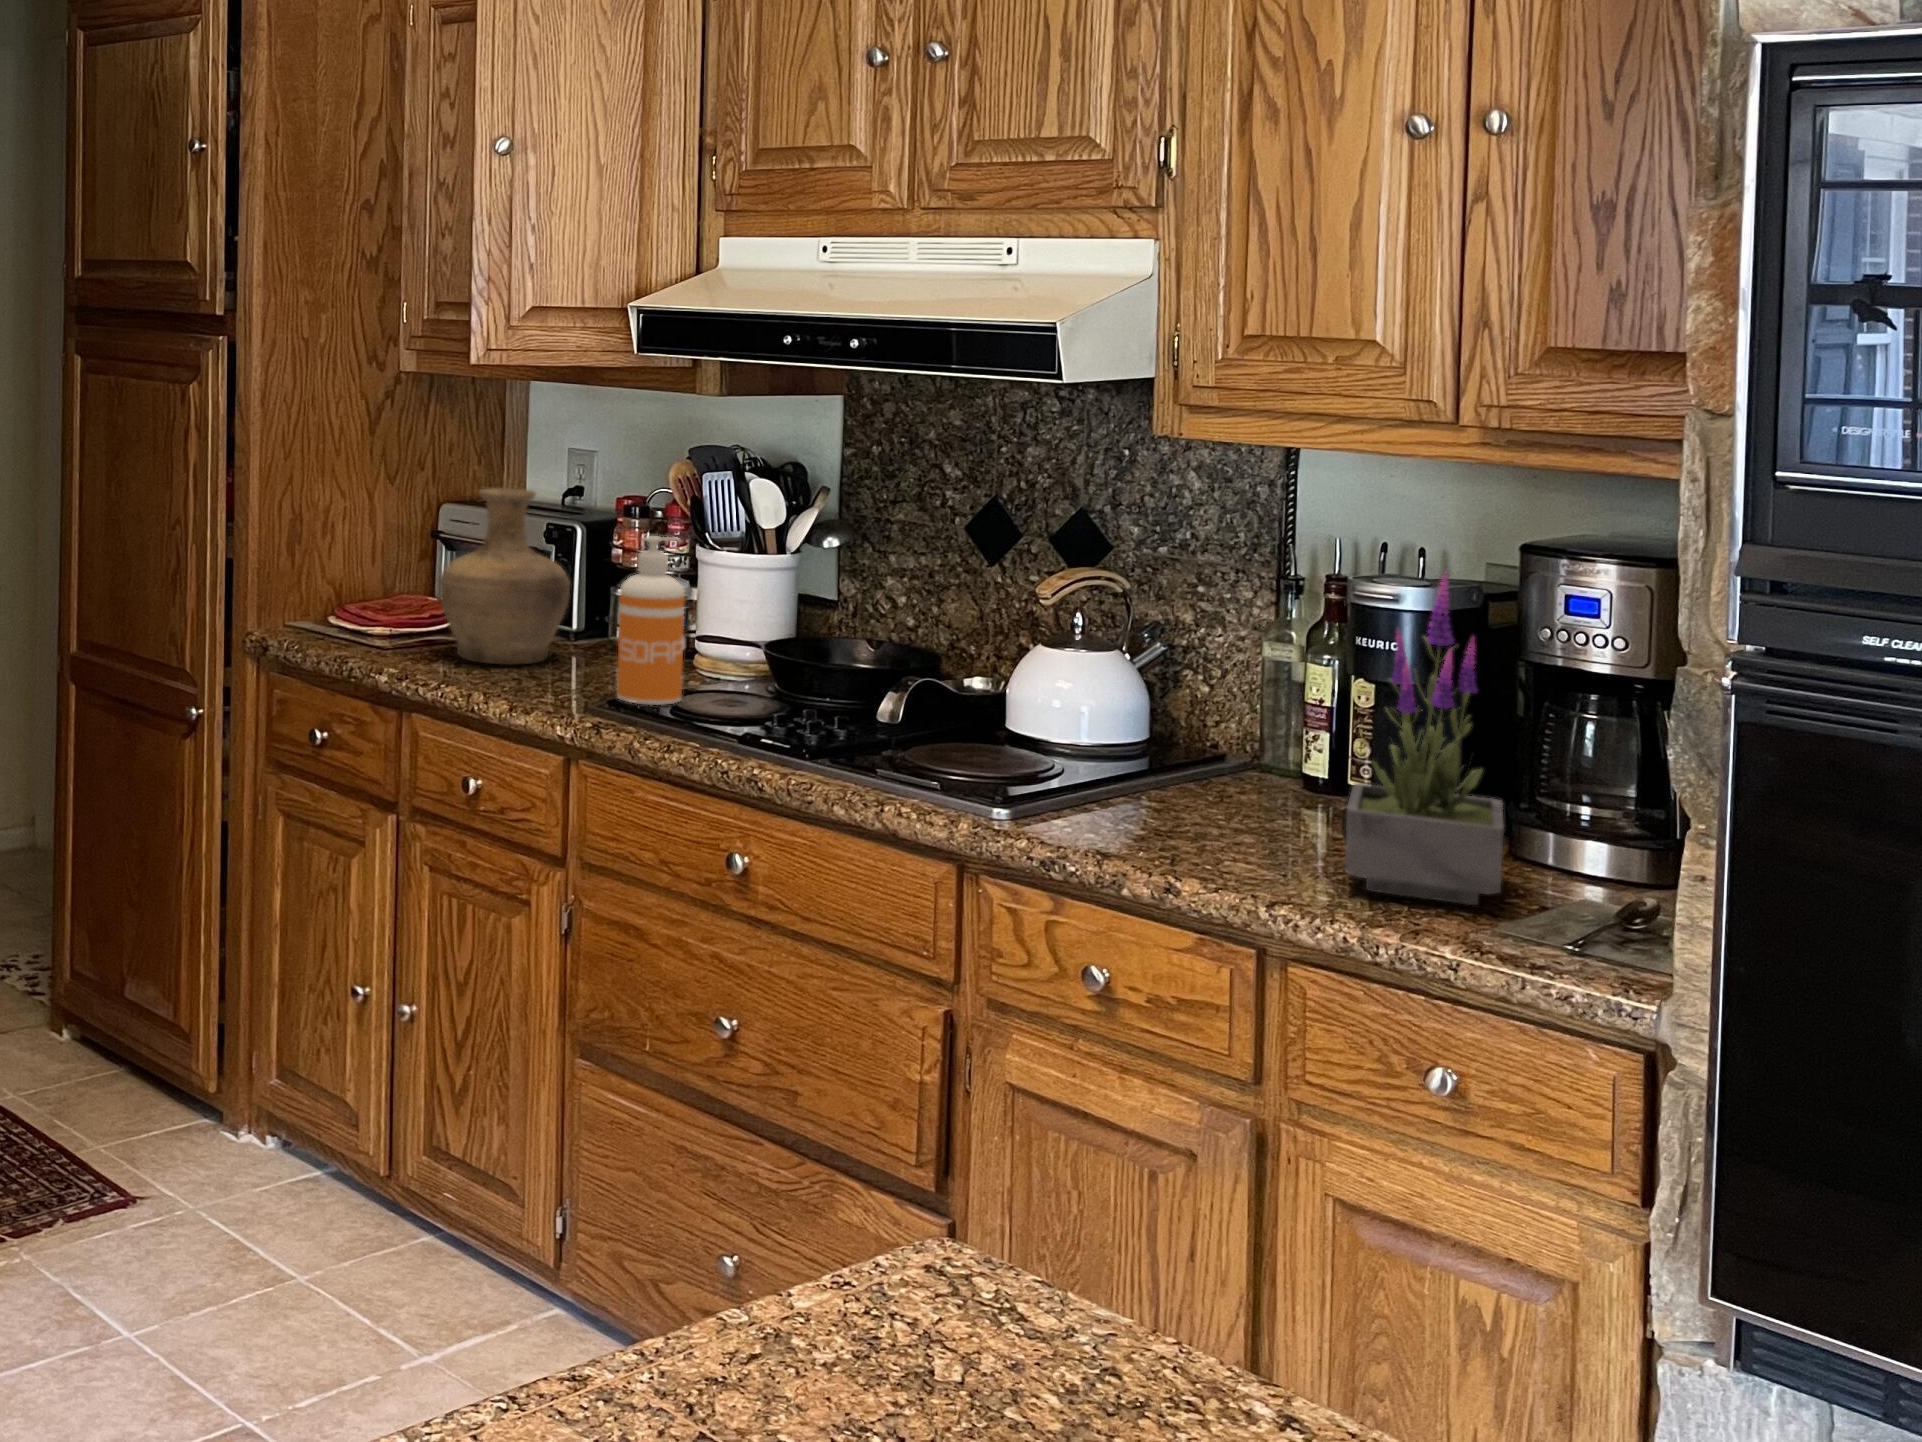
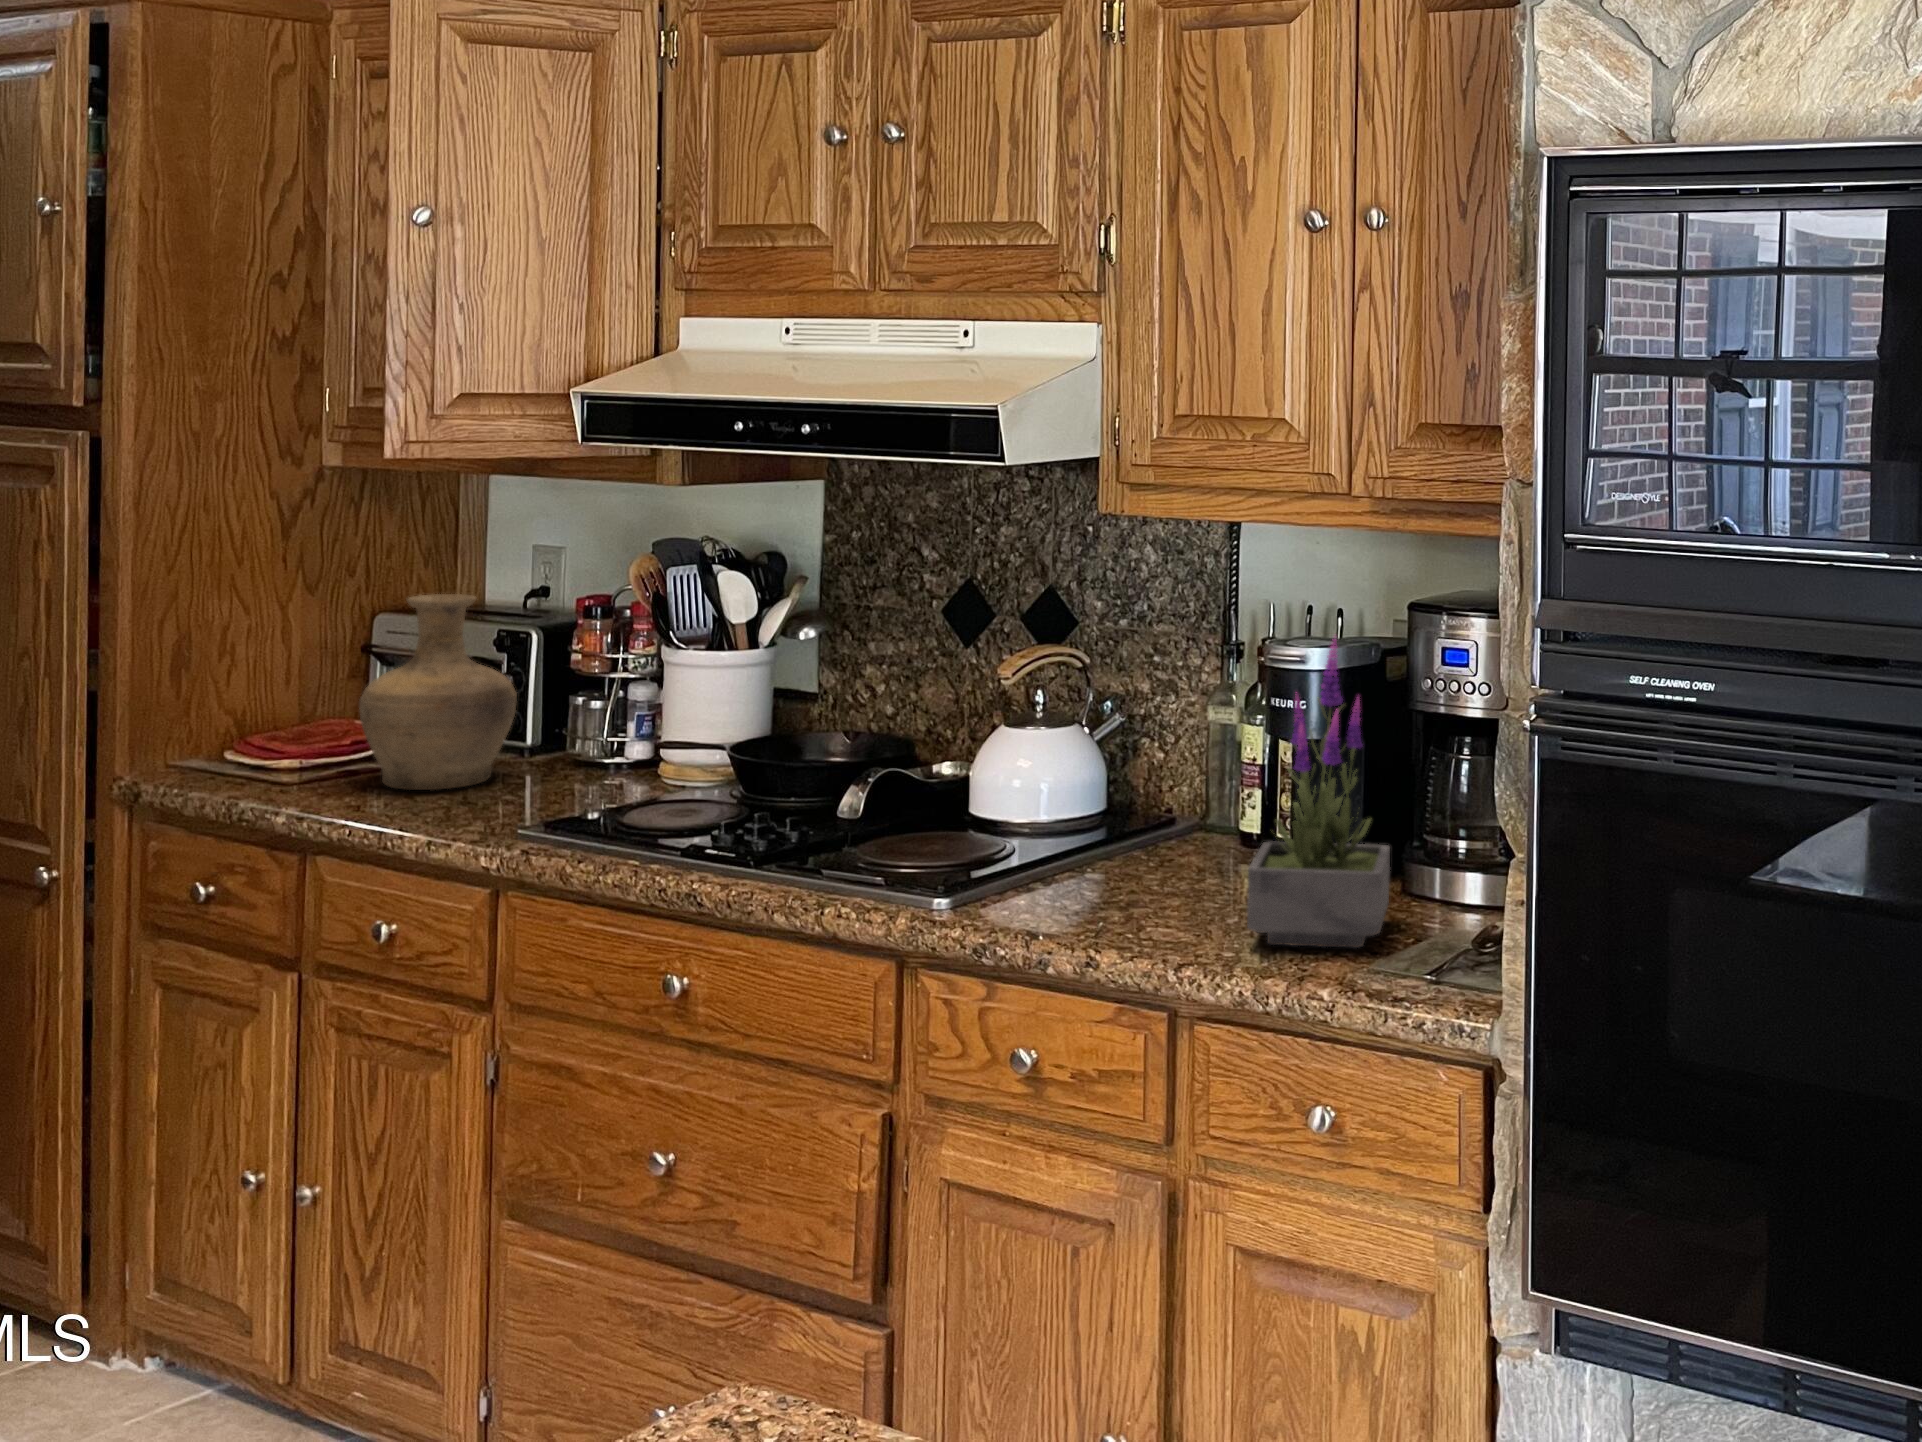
soap dispenser: present [617,536,685,705] -> none [559,639,634,822]

